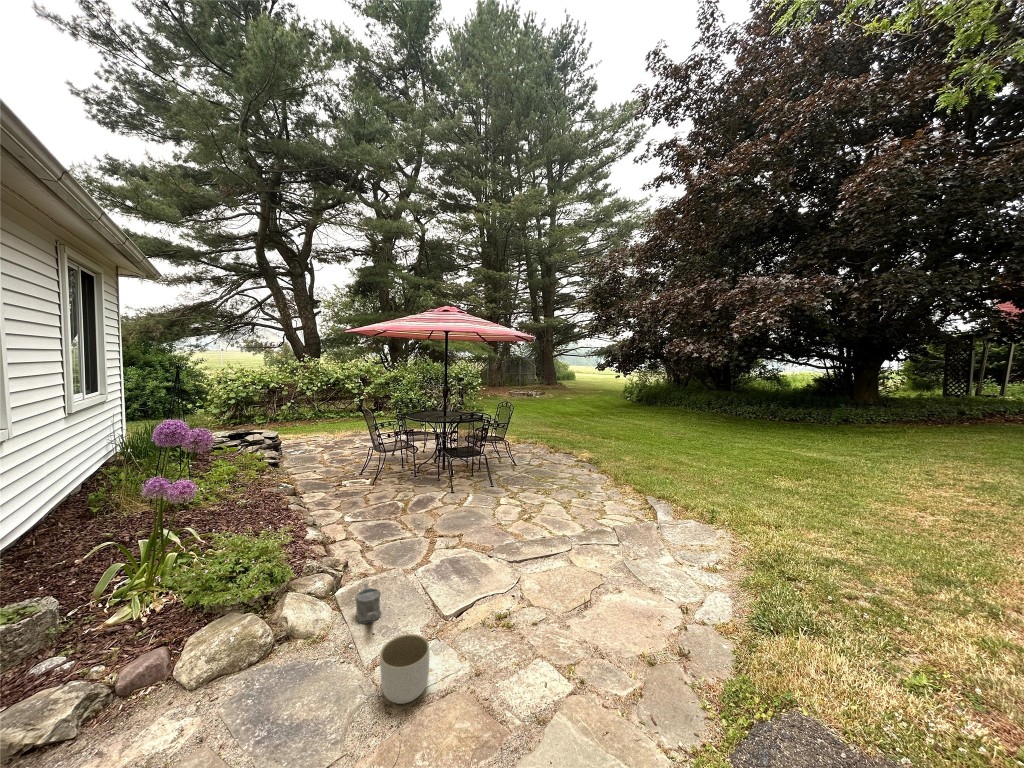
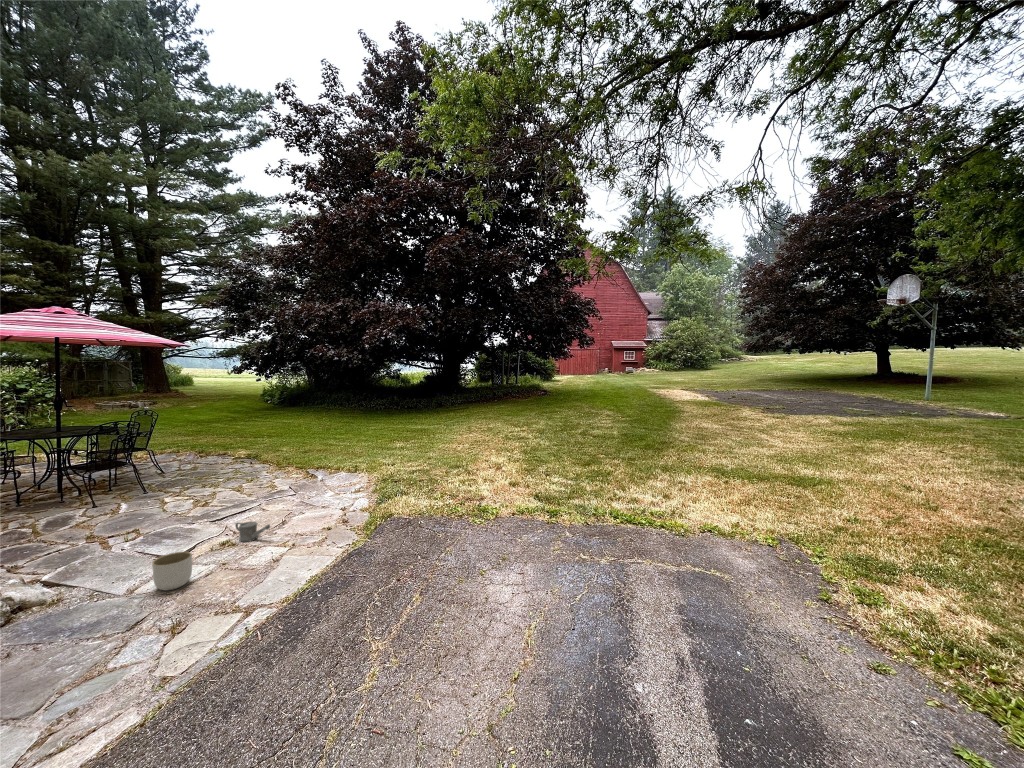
watering can: present [356,583,381,624] -> present [235,522,270,542]

